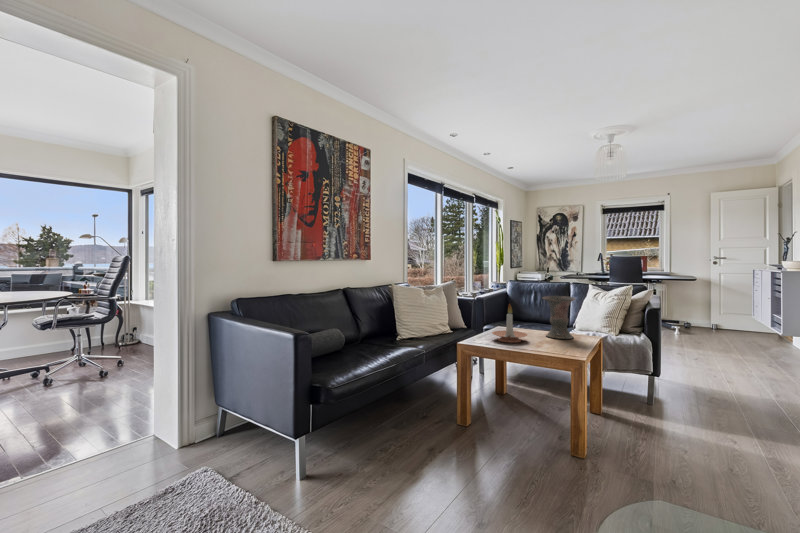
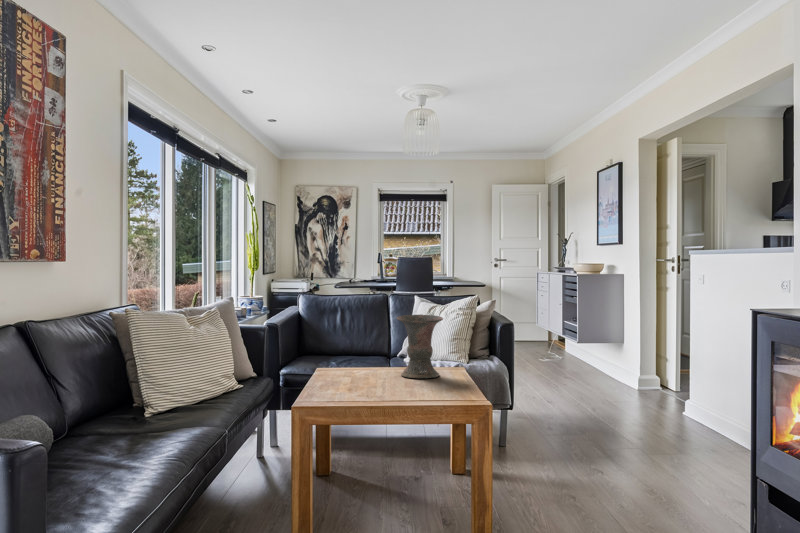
candle holder: present [492,304,527,343] -> none [335,330,391,394]

